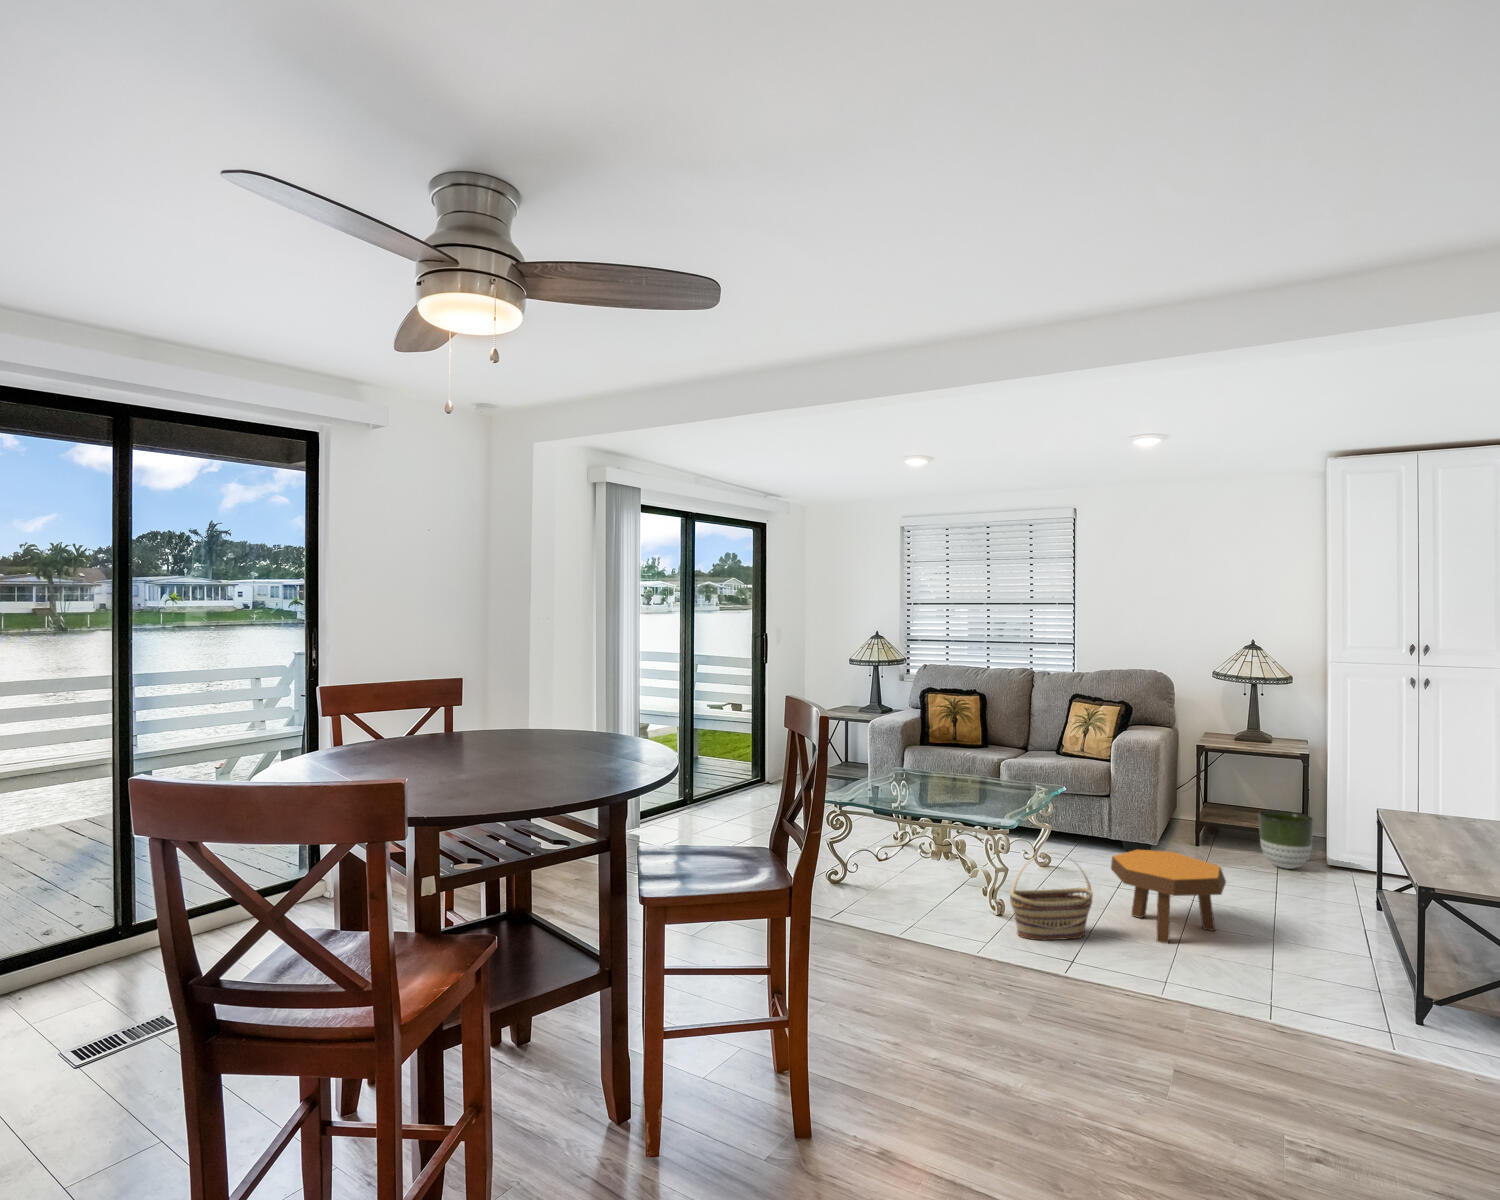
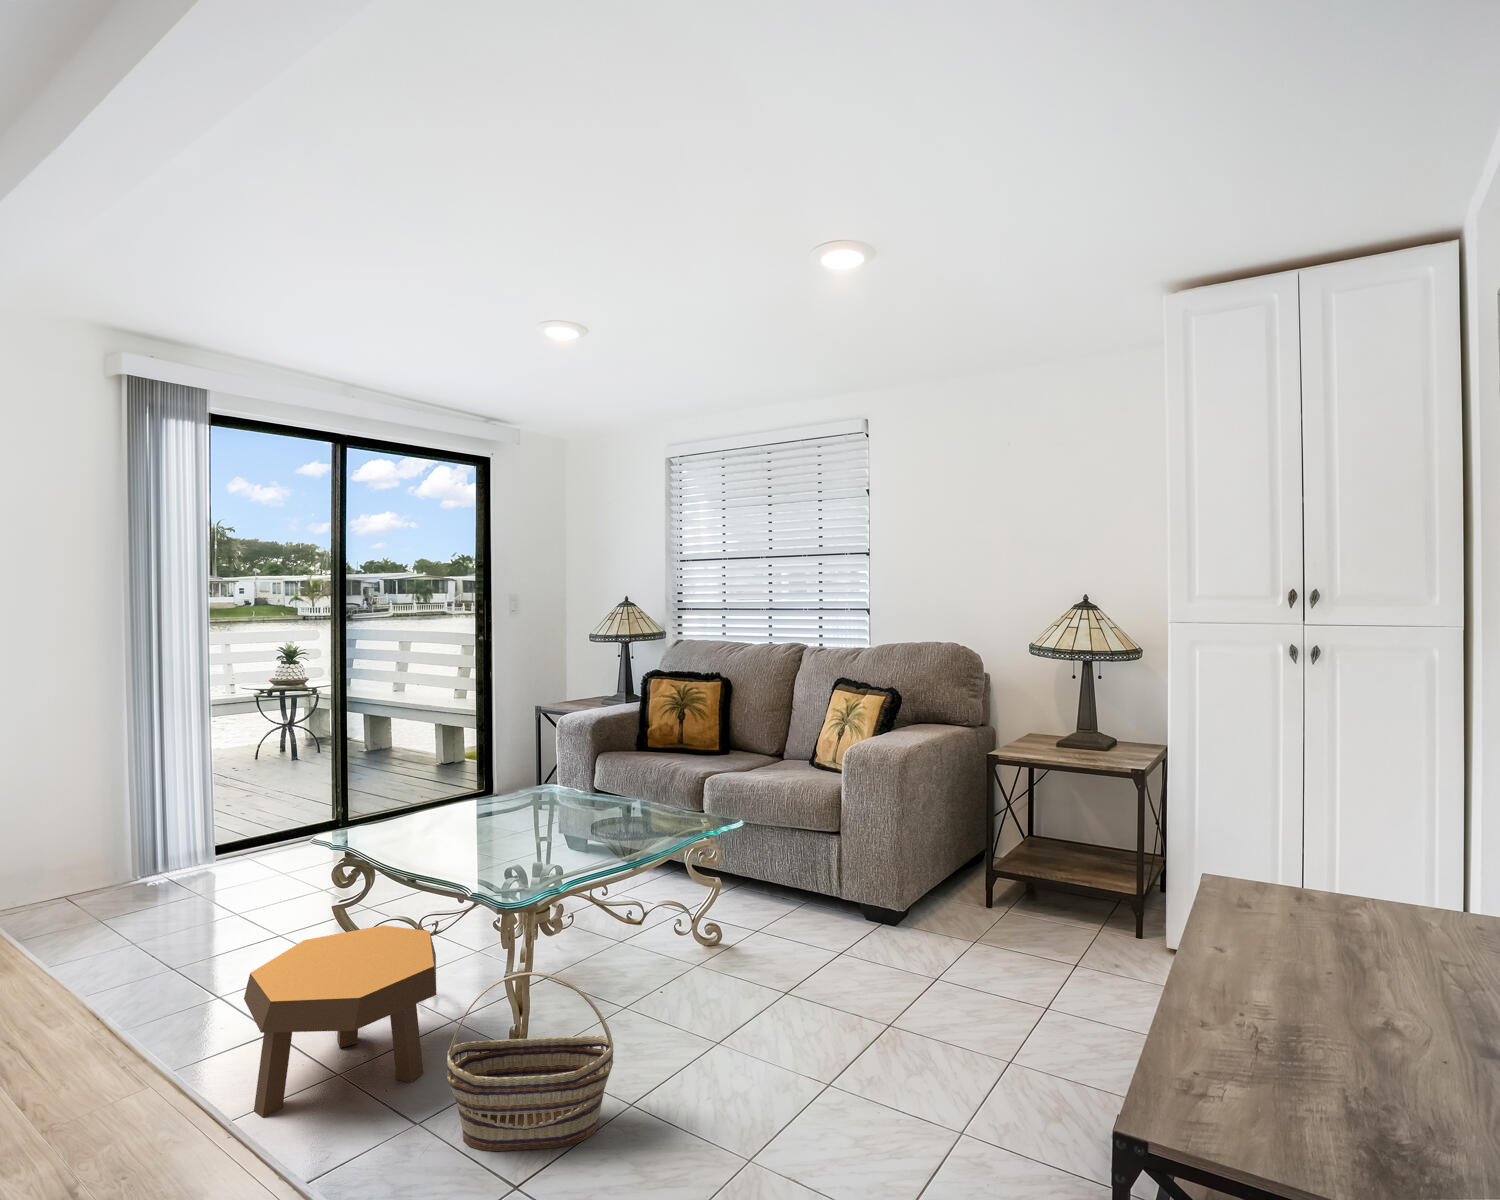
planter: present [1259,810,1313,869] -> none [1058,859,1140,959]
footstool: present [1111,850,1226,944] -> present [244,925,436,1118]

